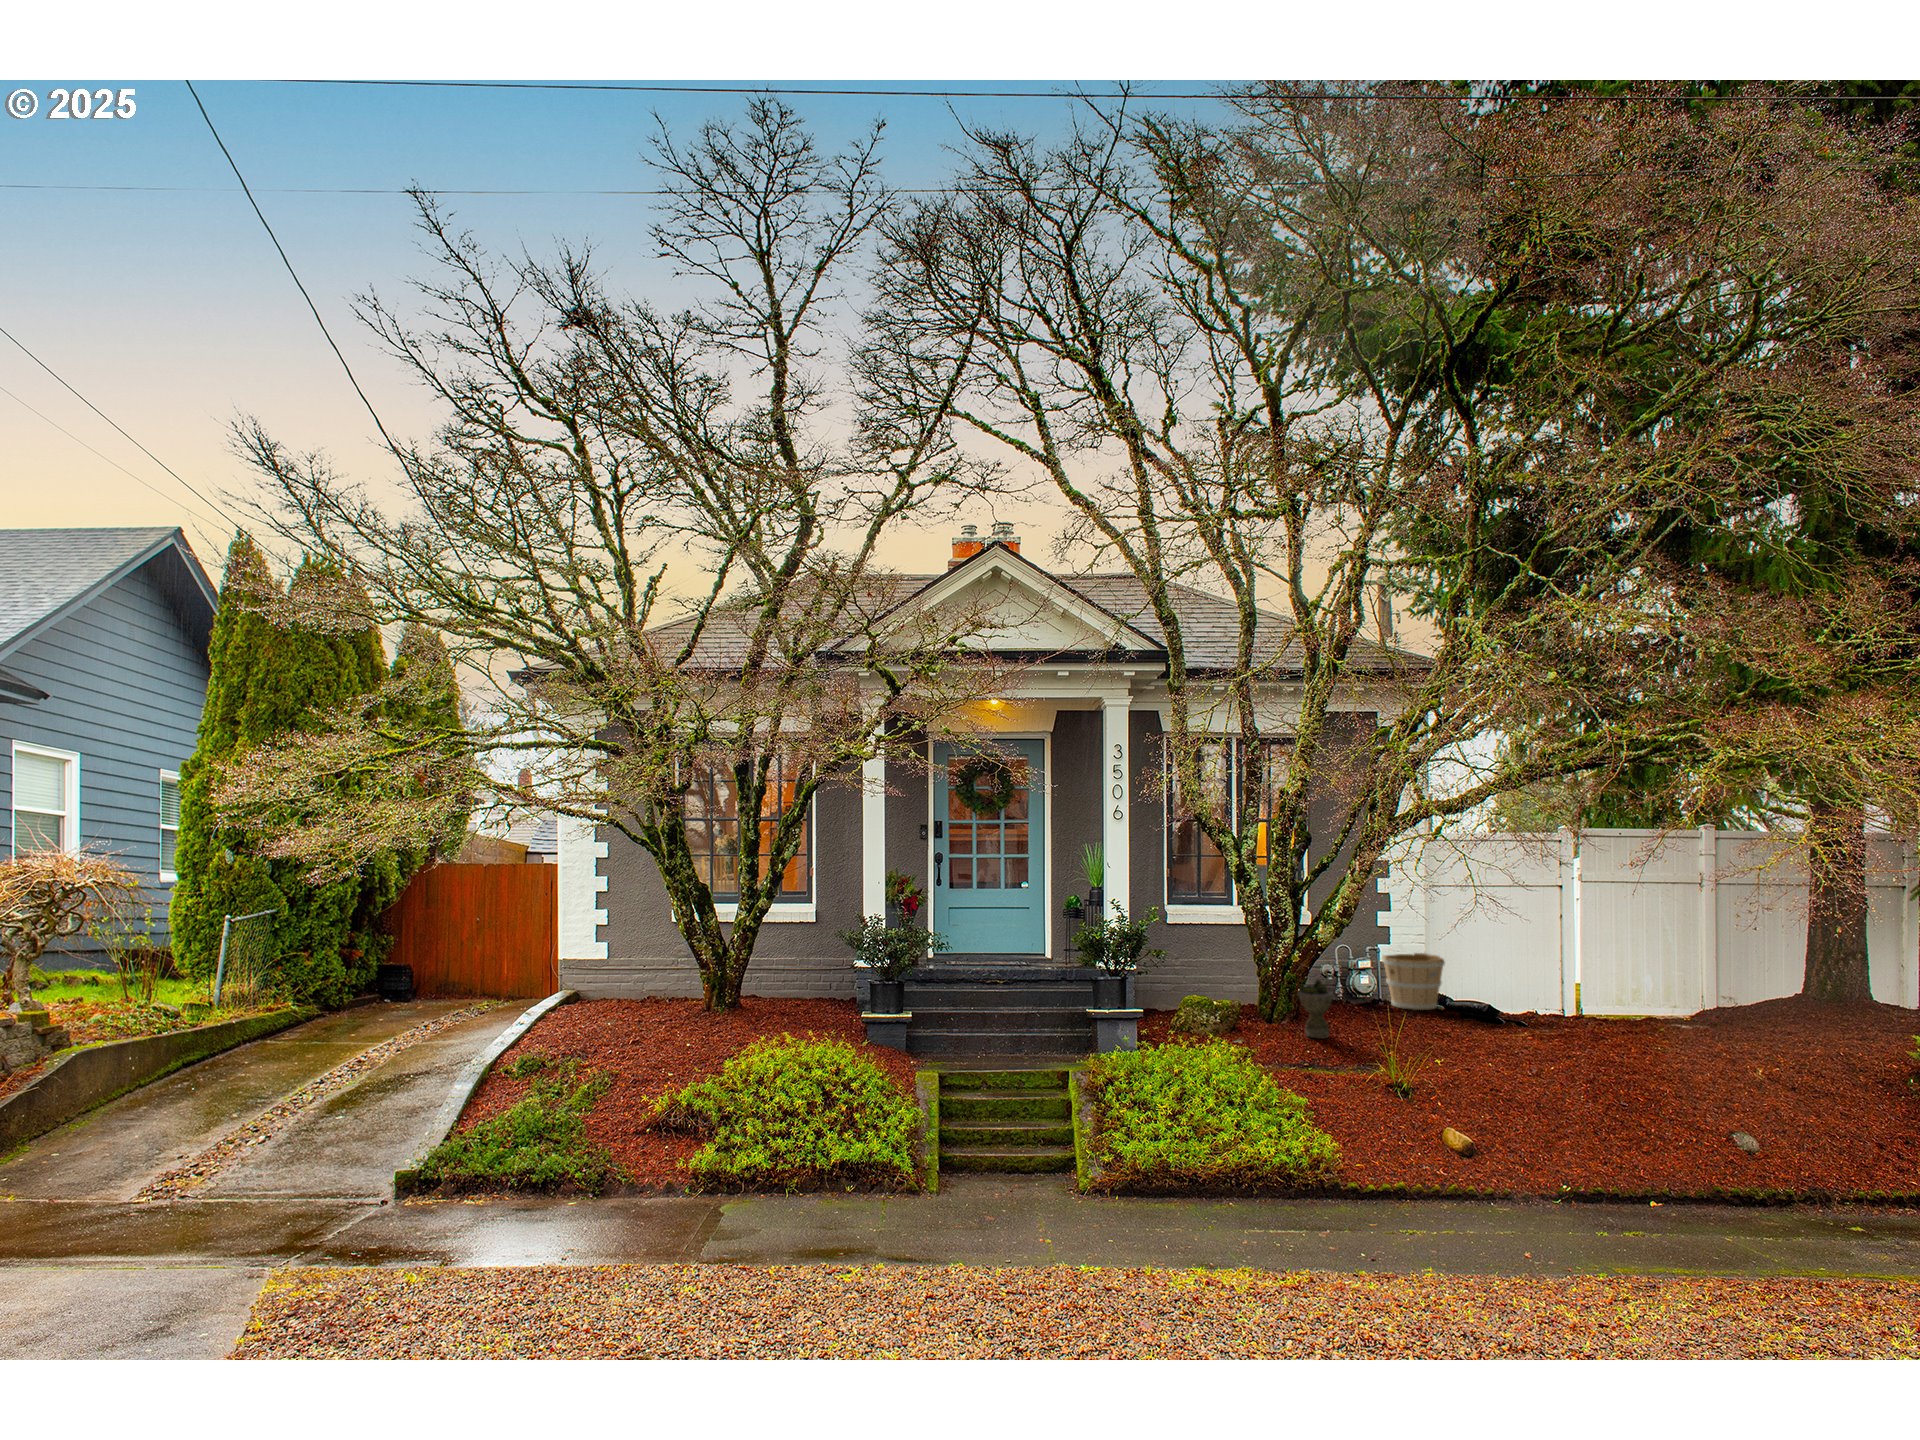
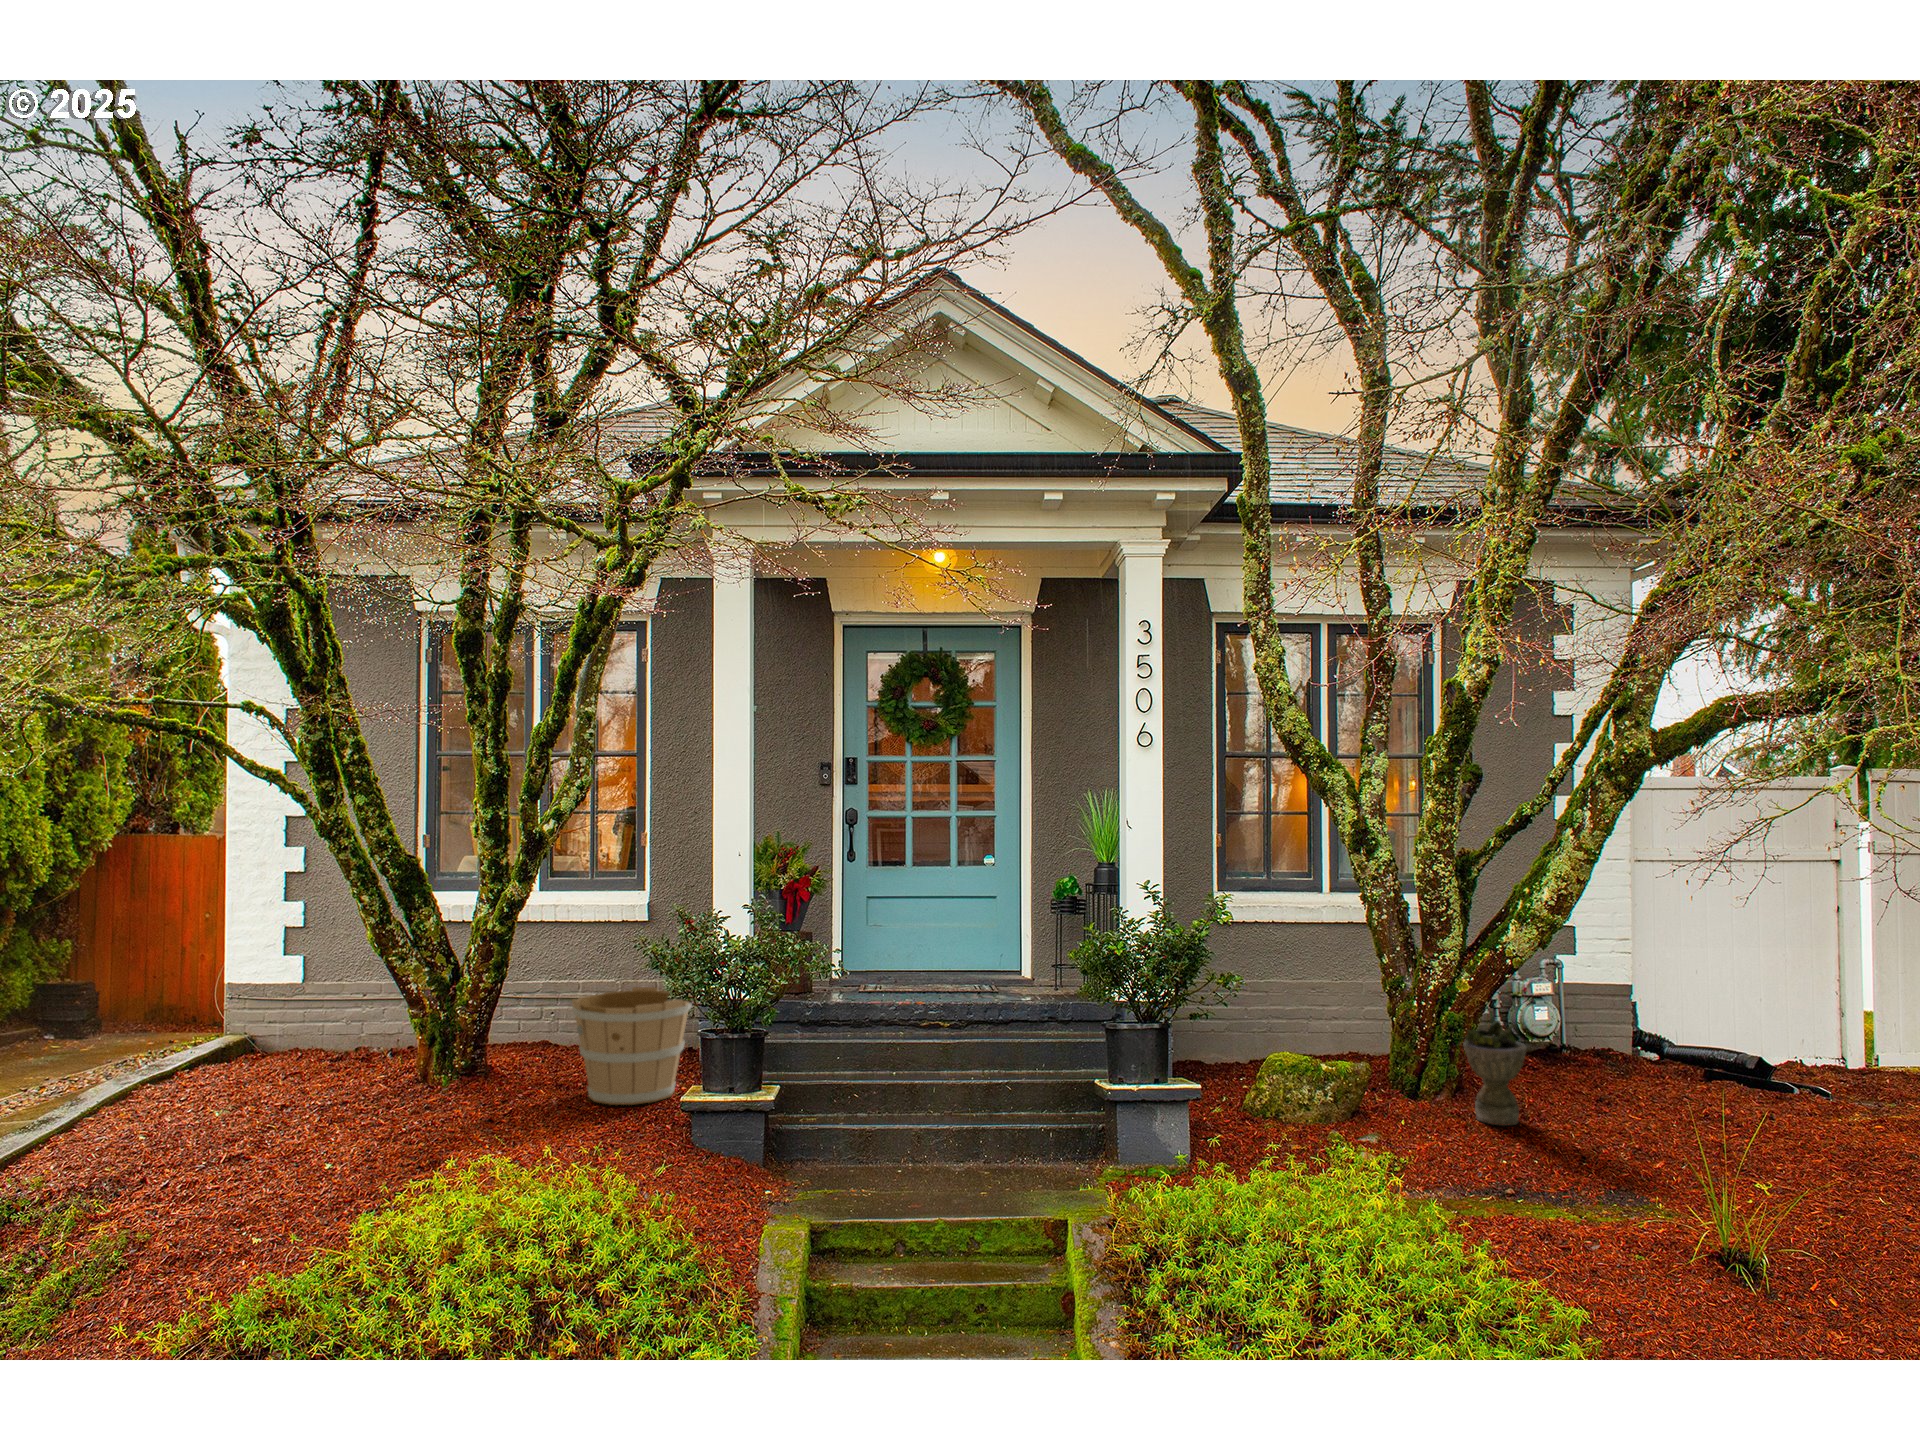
wooden bucket: present [1382,953,1445,1010] -> present [572,987,692,1105]

